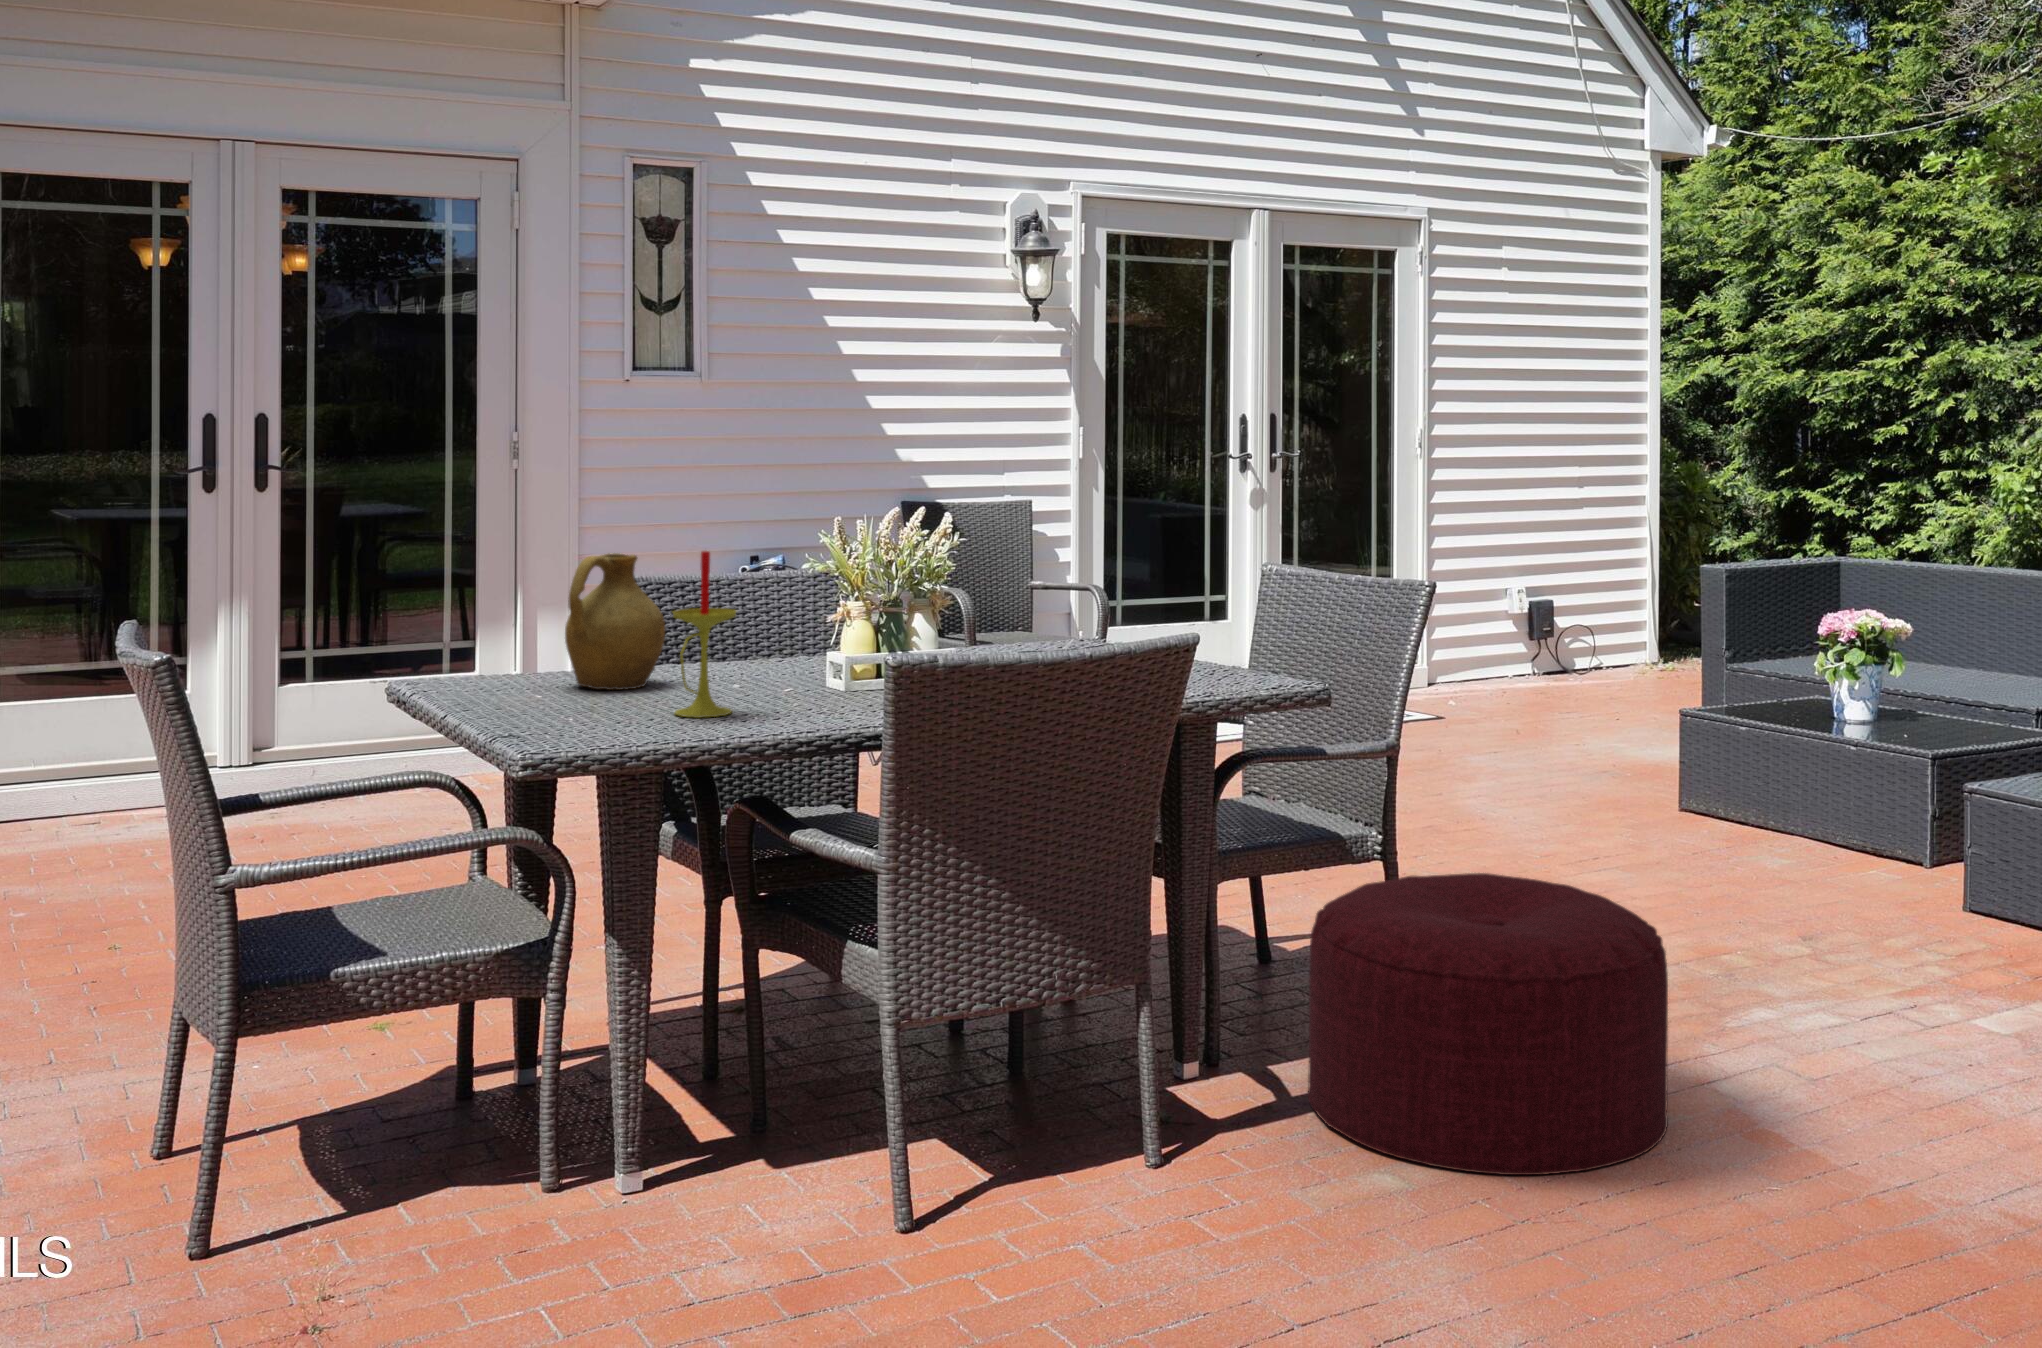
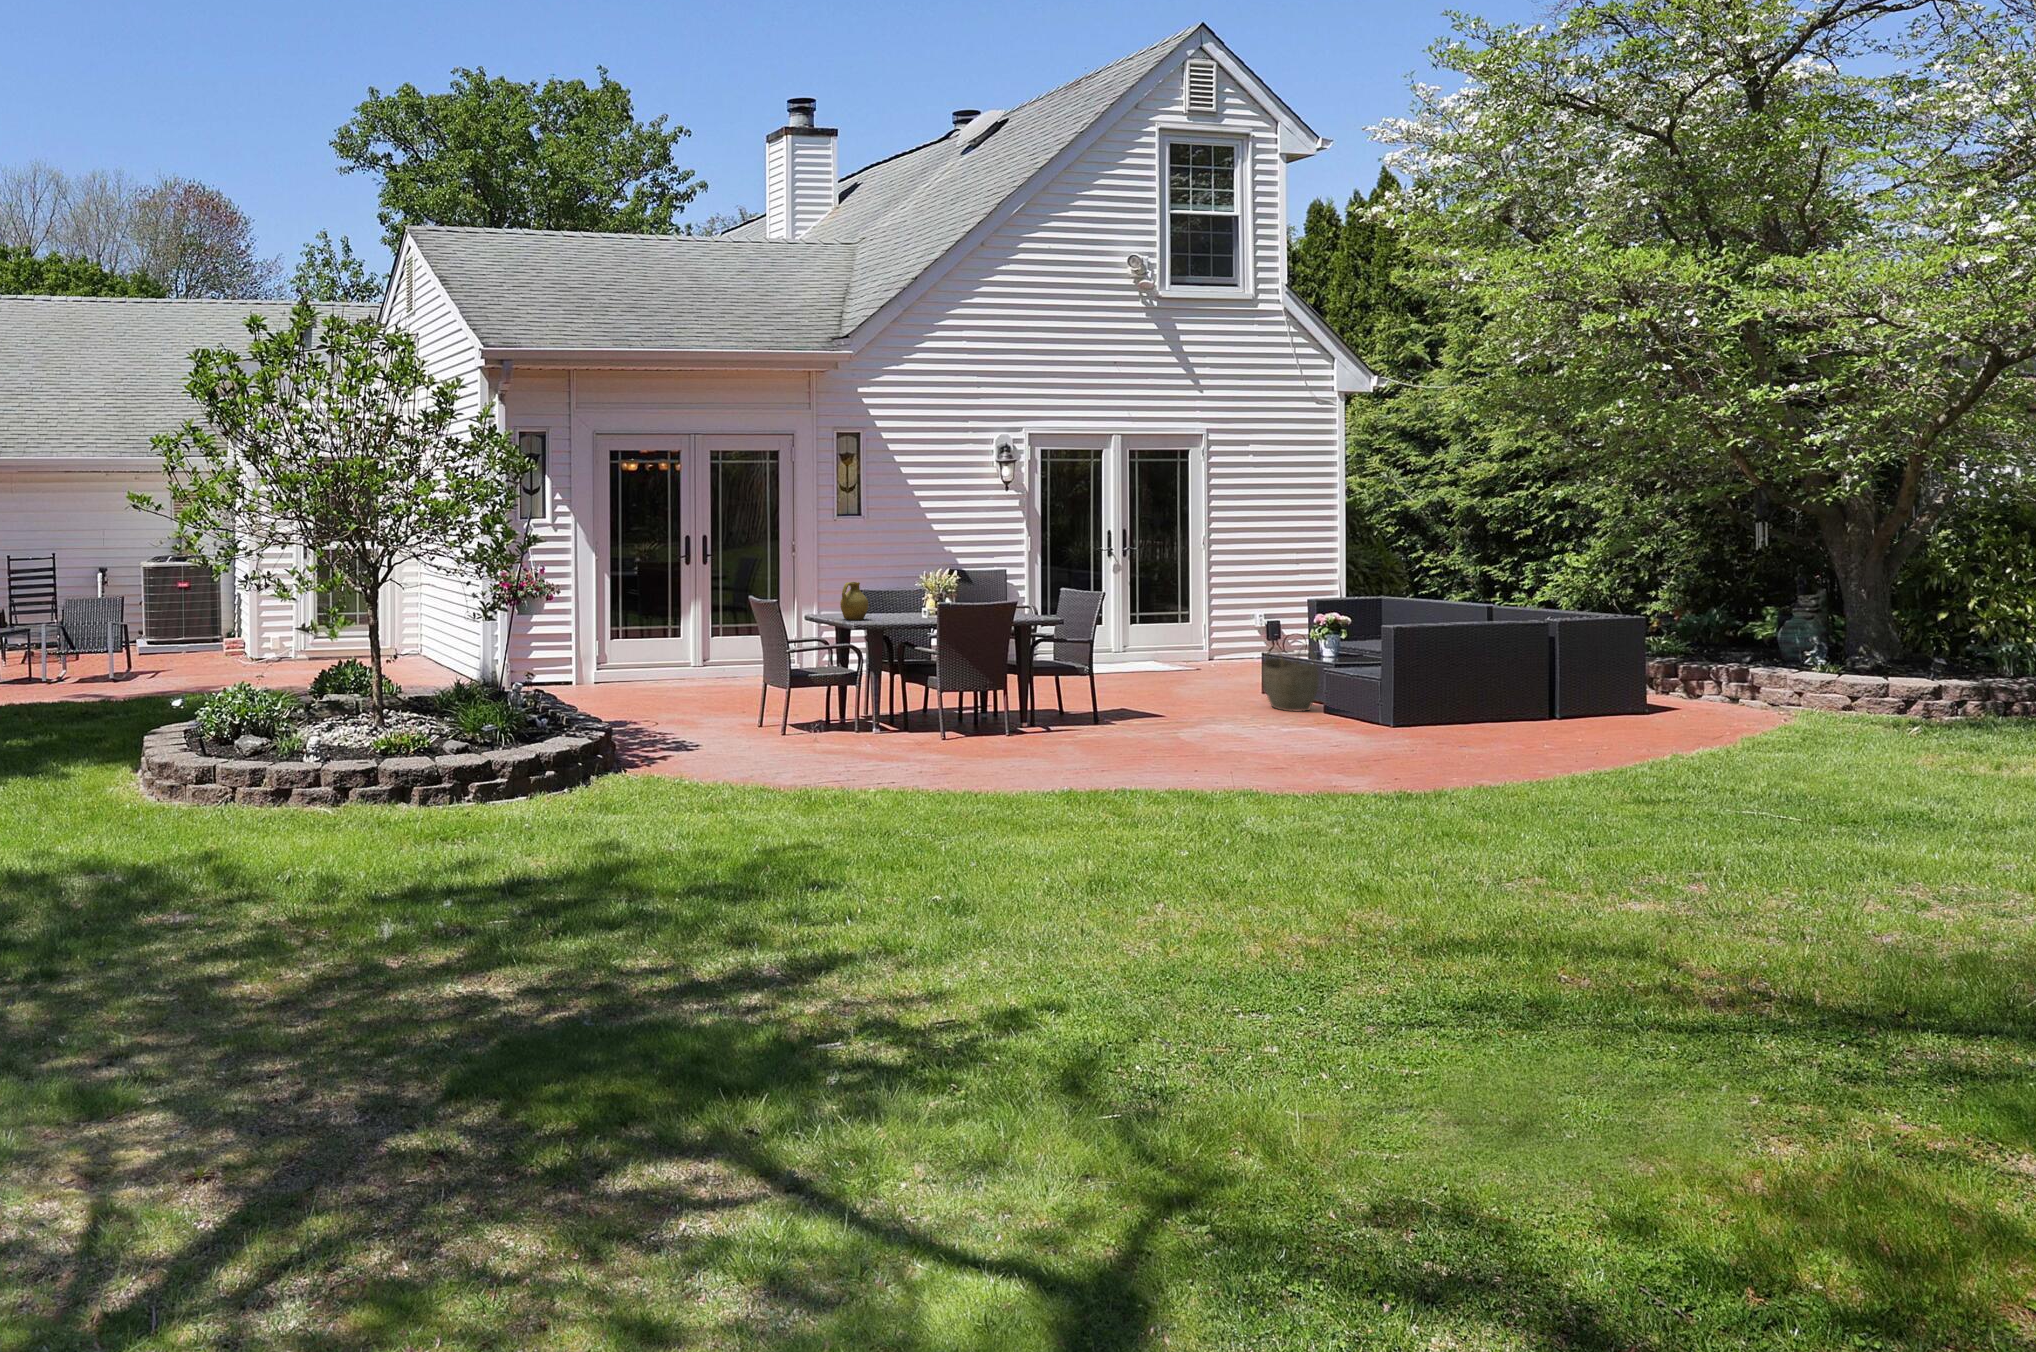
candle: present [673,551,736,718] -> none [873,579,890,624]
woven basket: none [1700,692,1849,866] -> present [1263,650,1319,712]
ottoman: present [1308,873,1668,1175] -> none [1055,680,1161,750]

